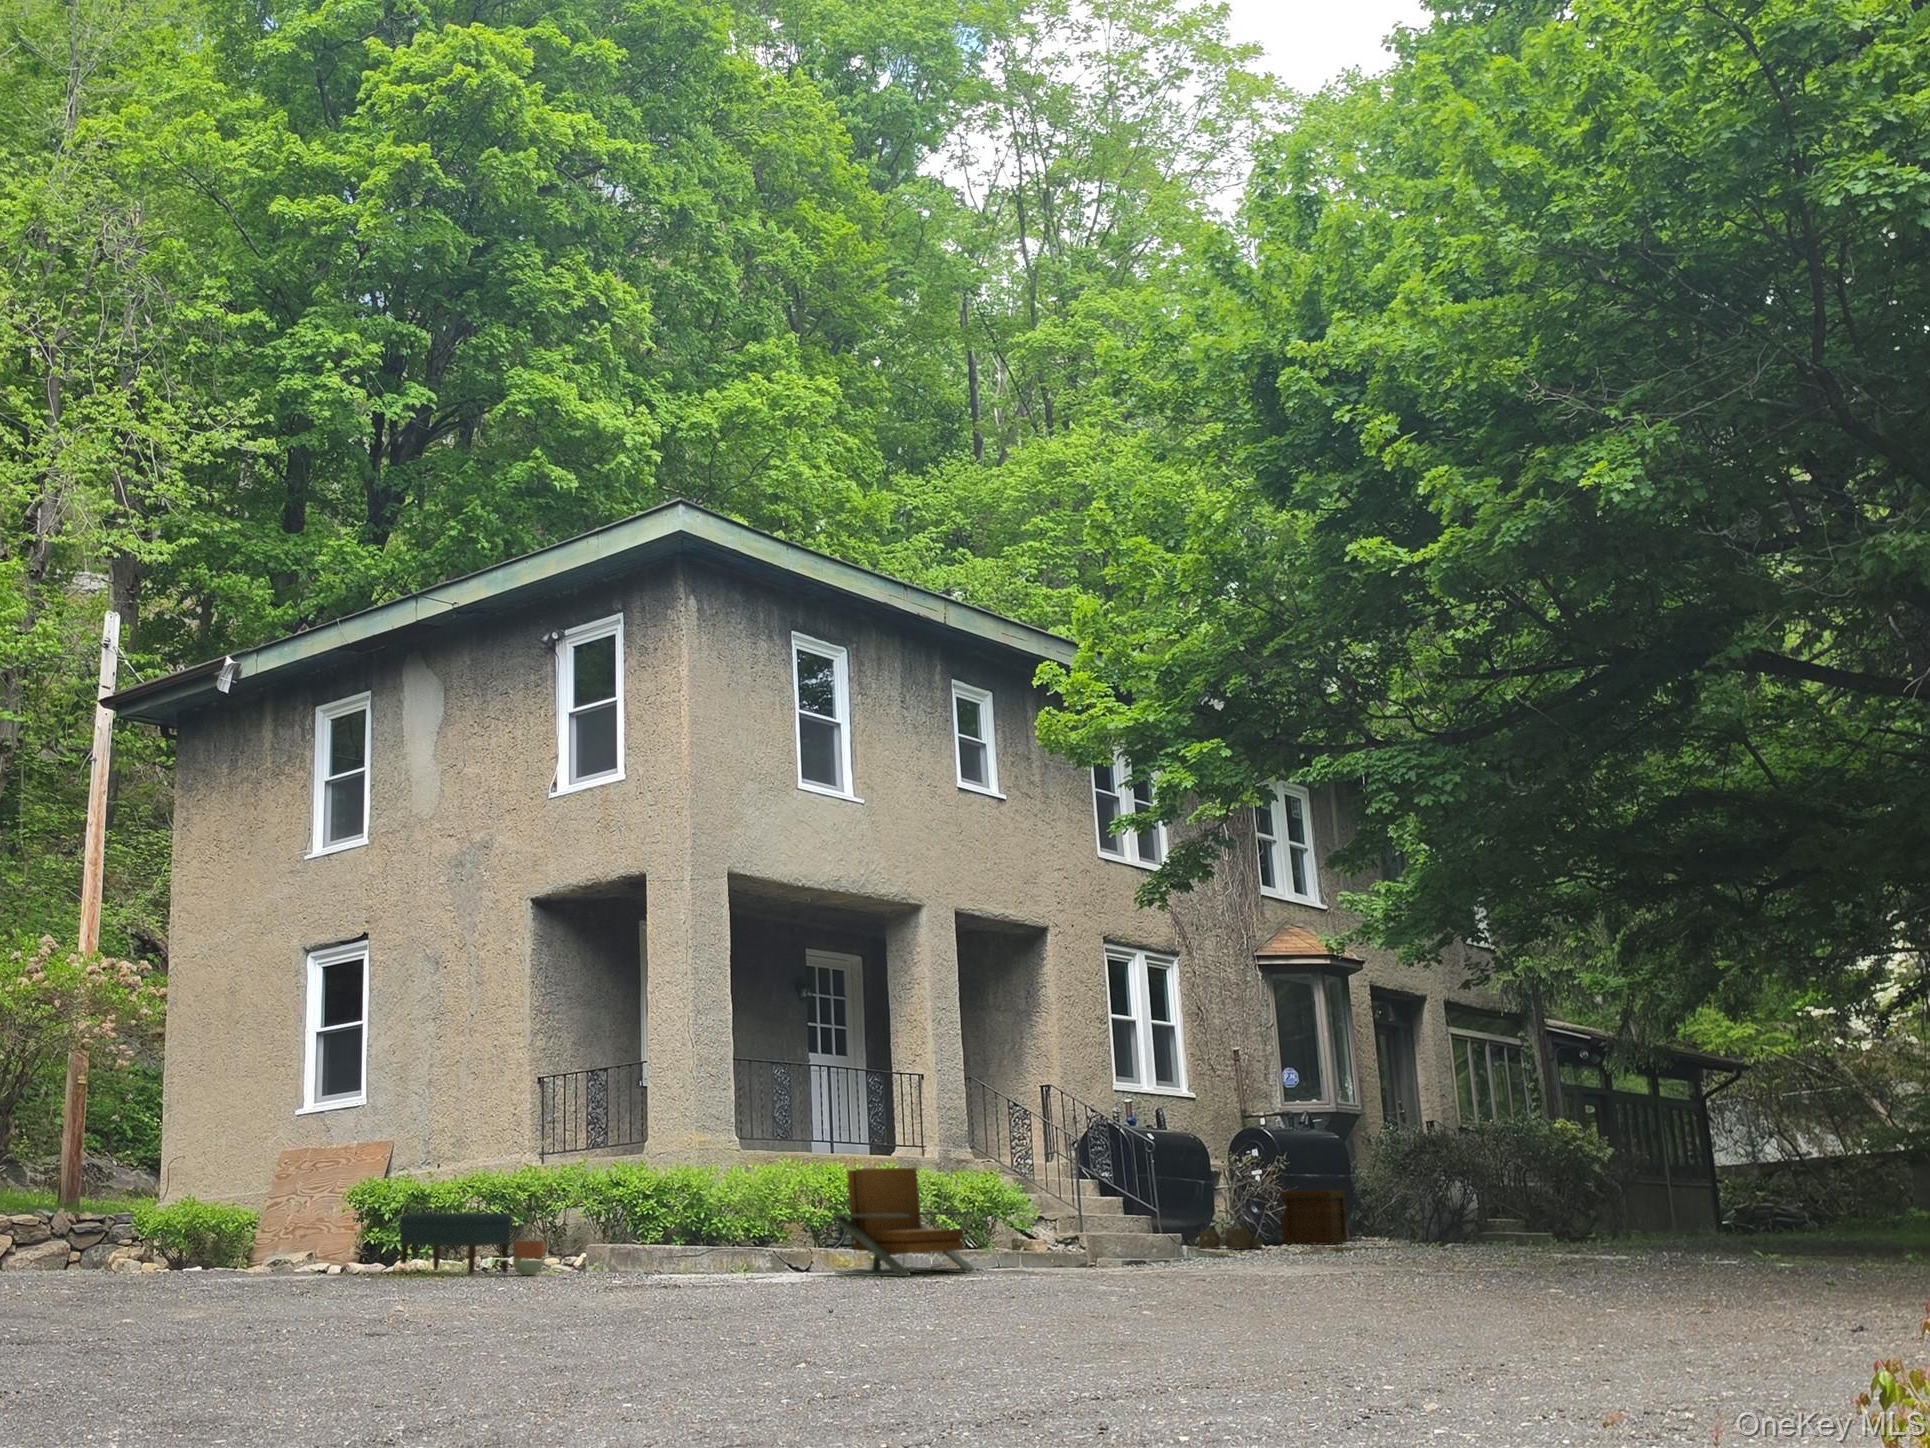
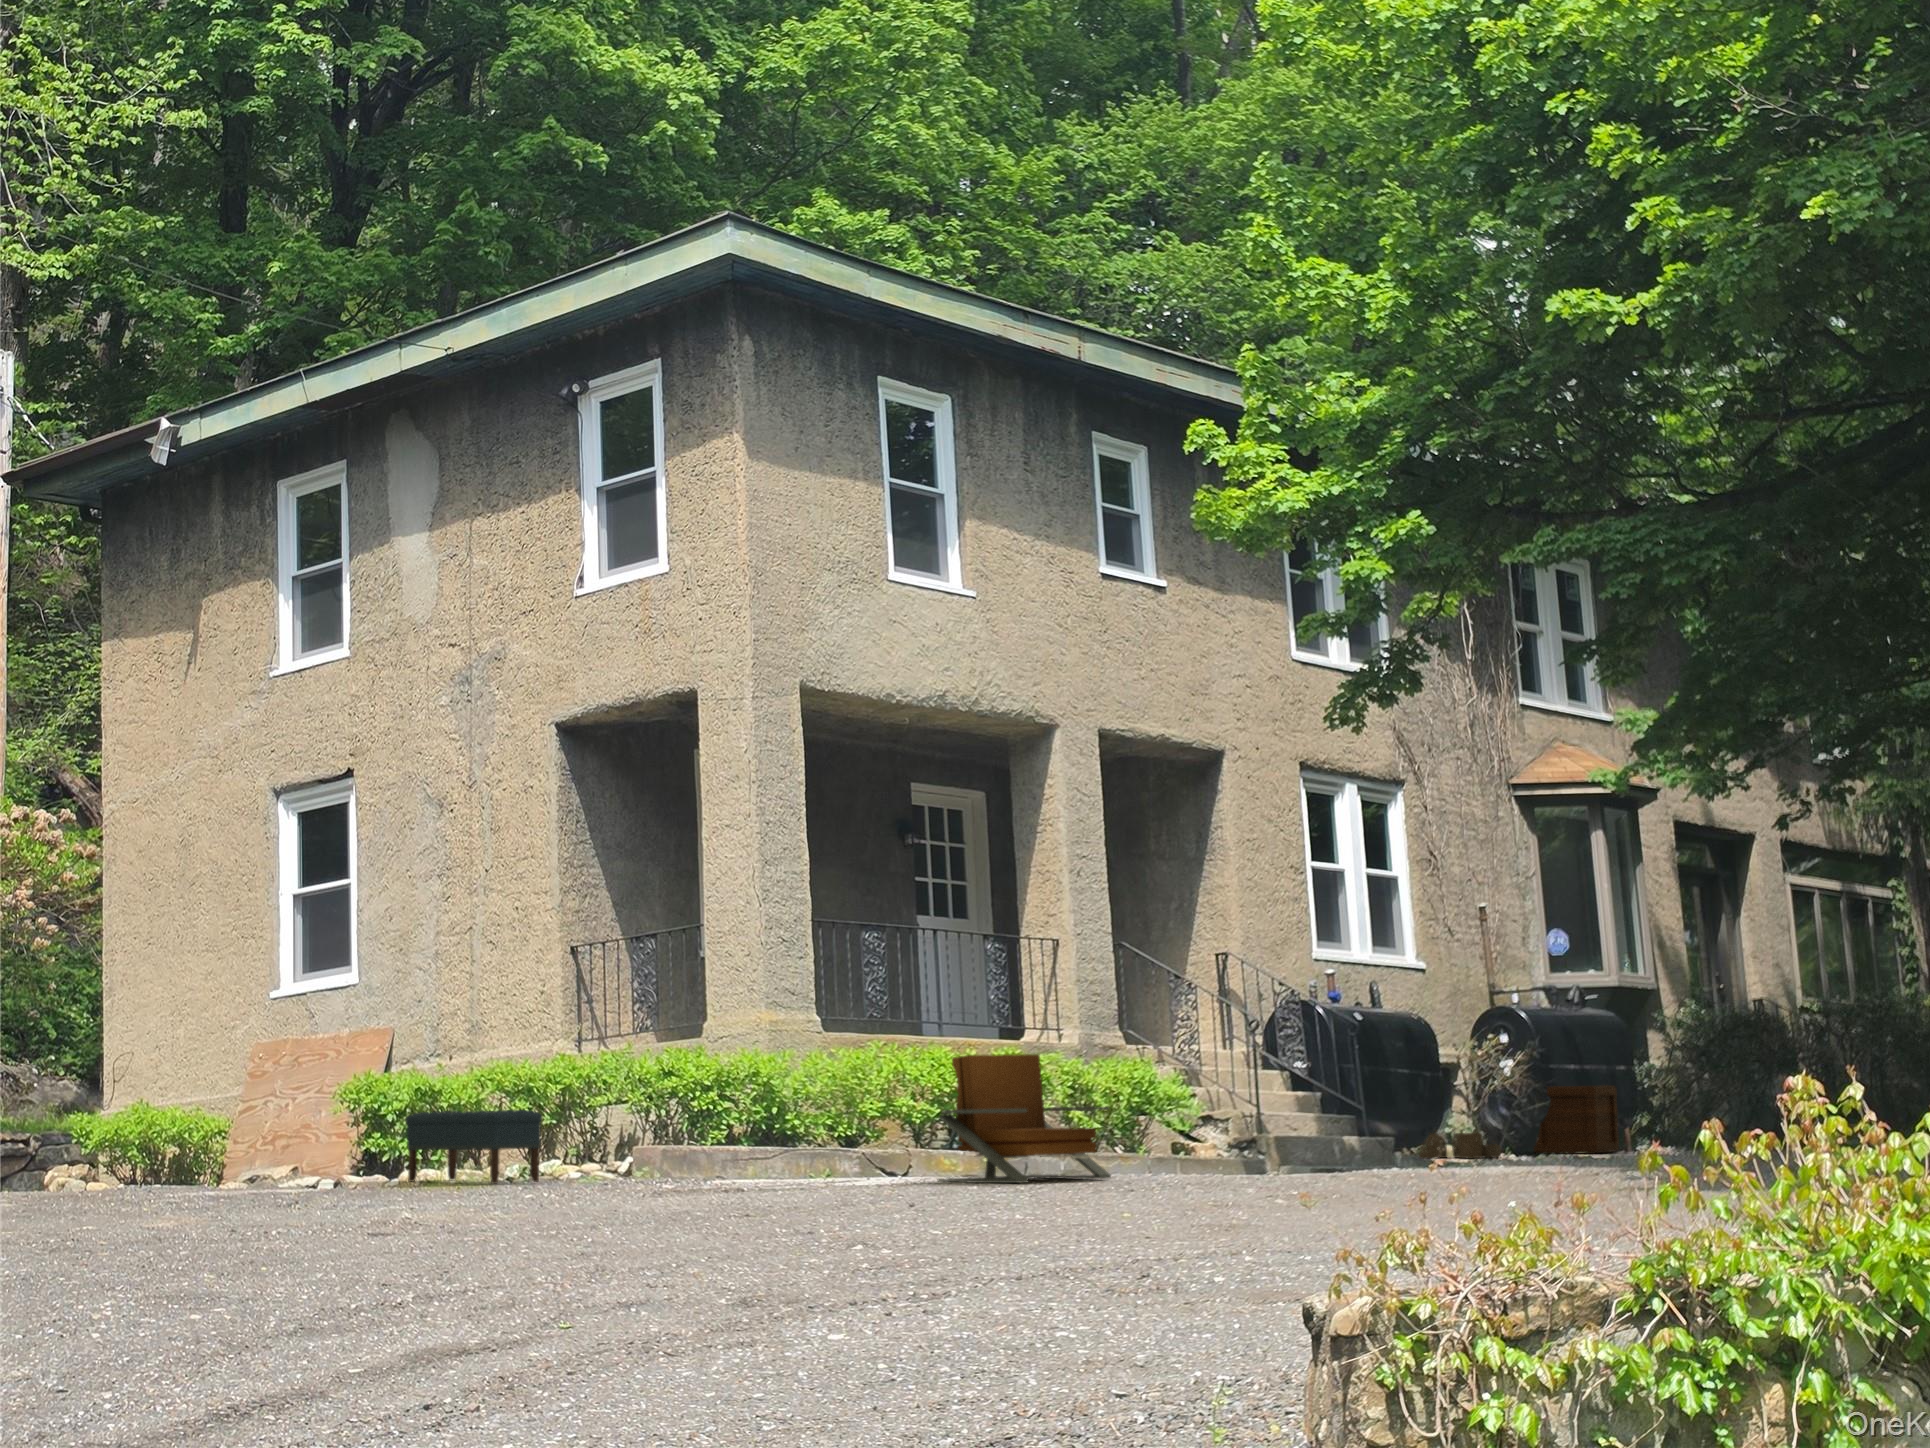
planter: present [513,1241,546,1275] -> none [544,1143,584,1184]

